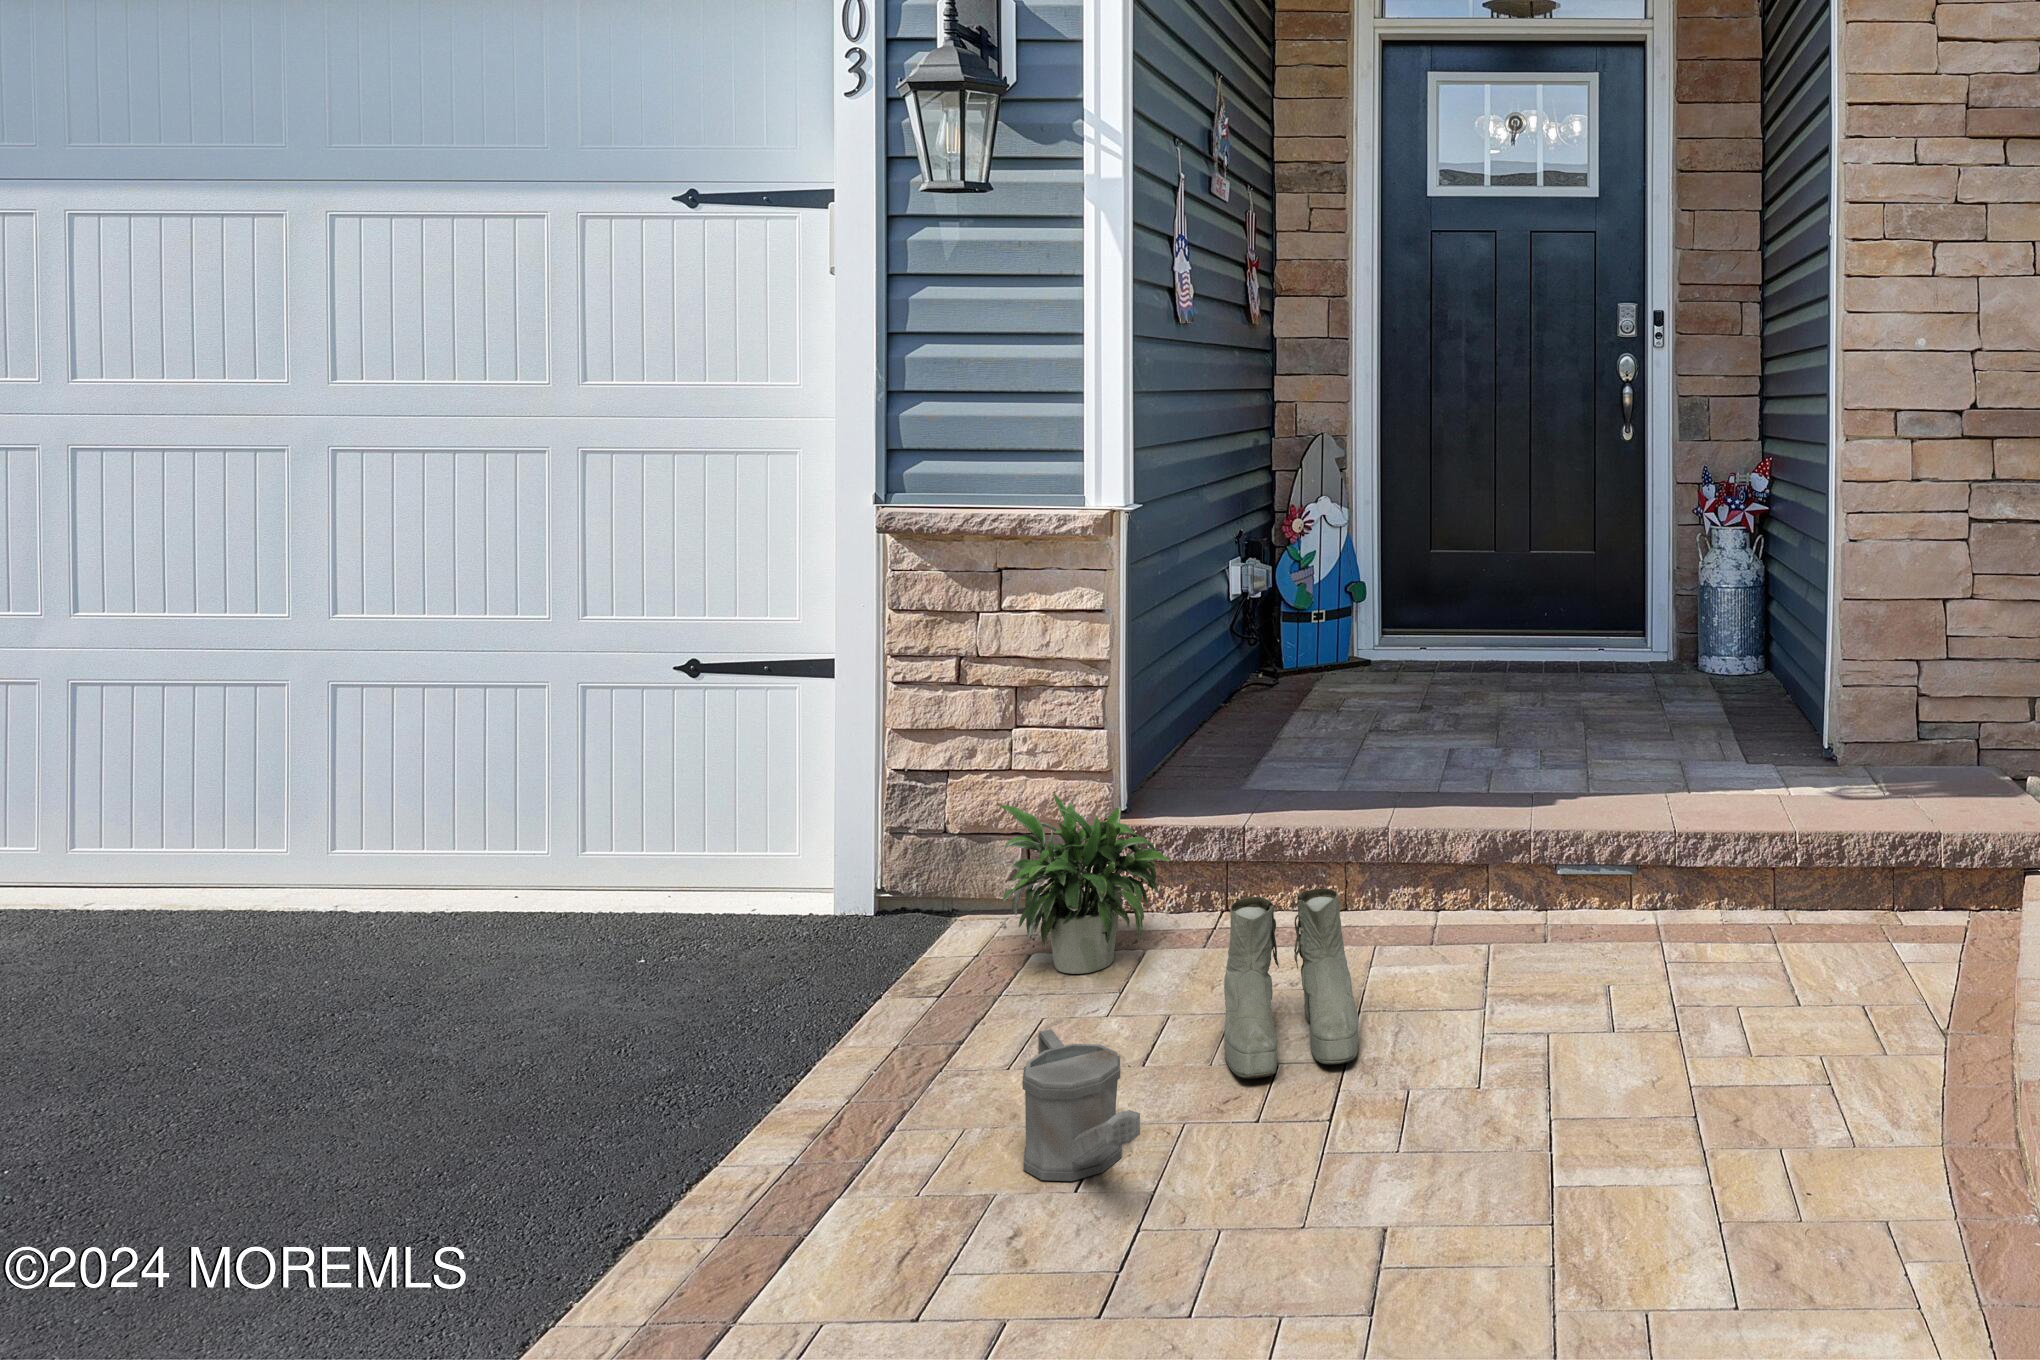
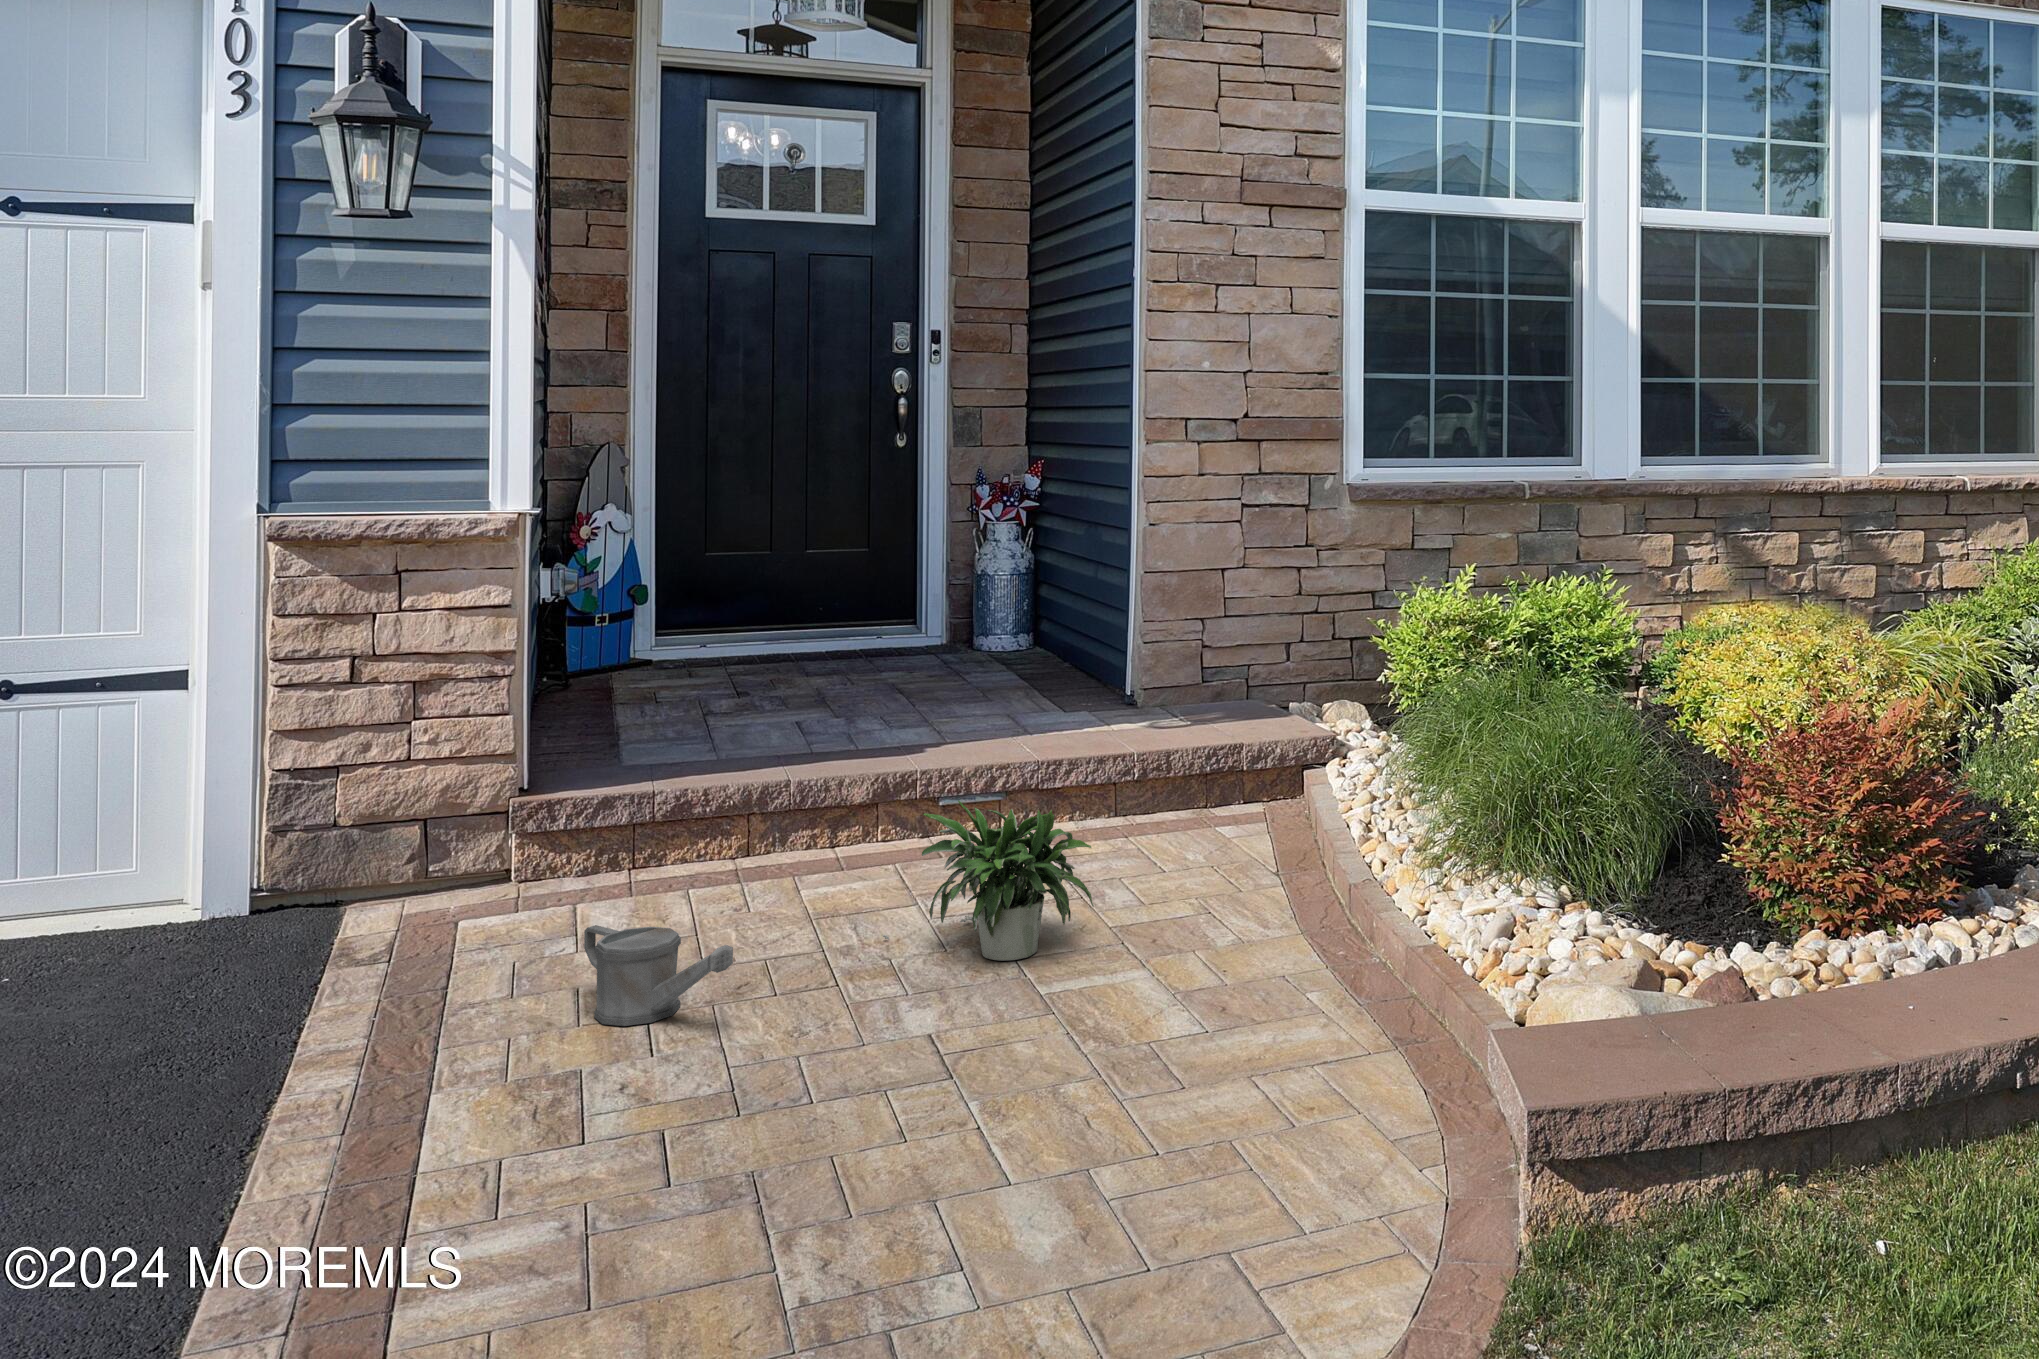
potted plant: present [1000,793,1169,974] -> present [883,800,1094,961]
boots: present [1224,888,1359,1079] -> none [705,809,833,952]

